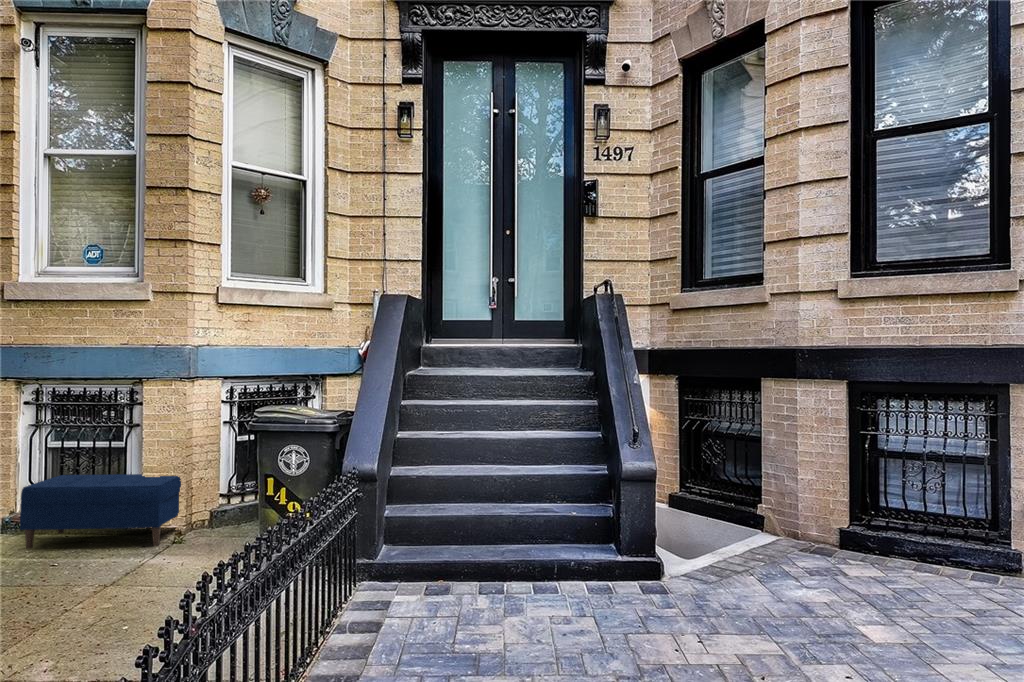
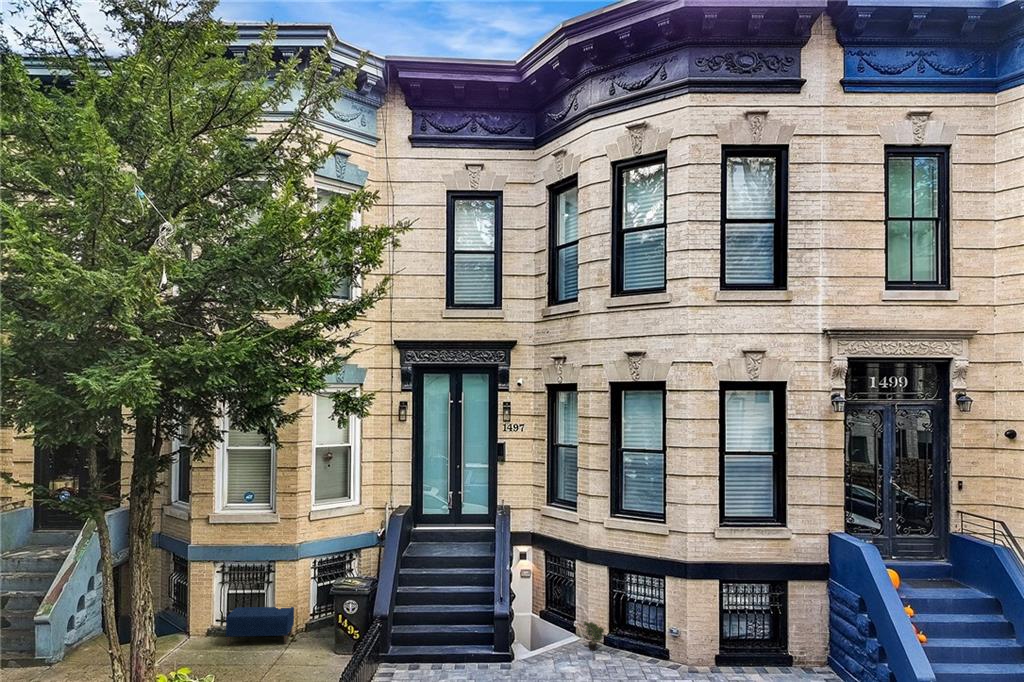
potted plant: none [800,492,857,555] -> present [583,621,605,651]

